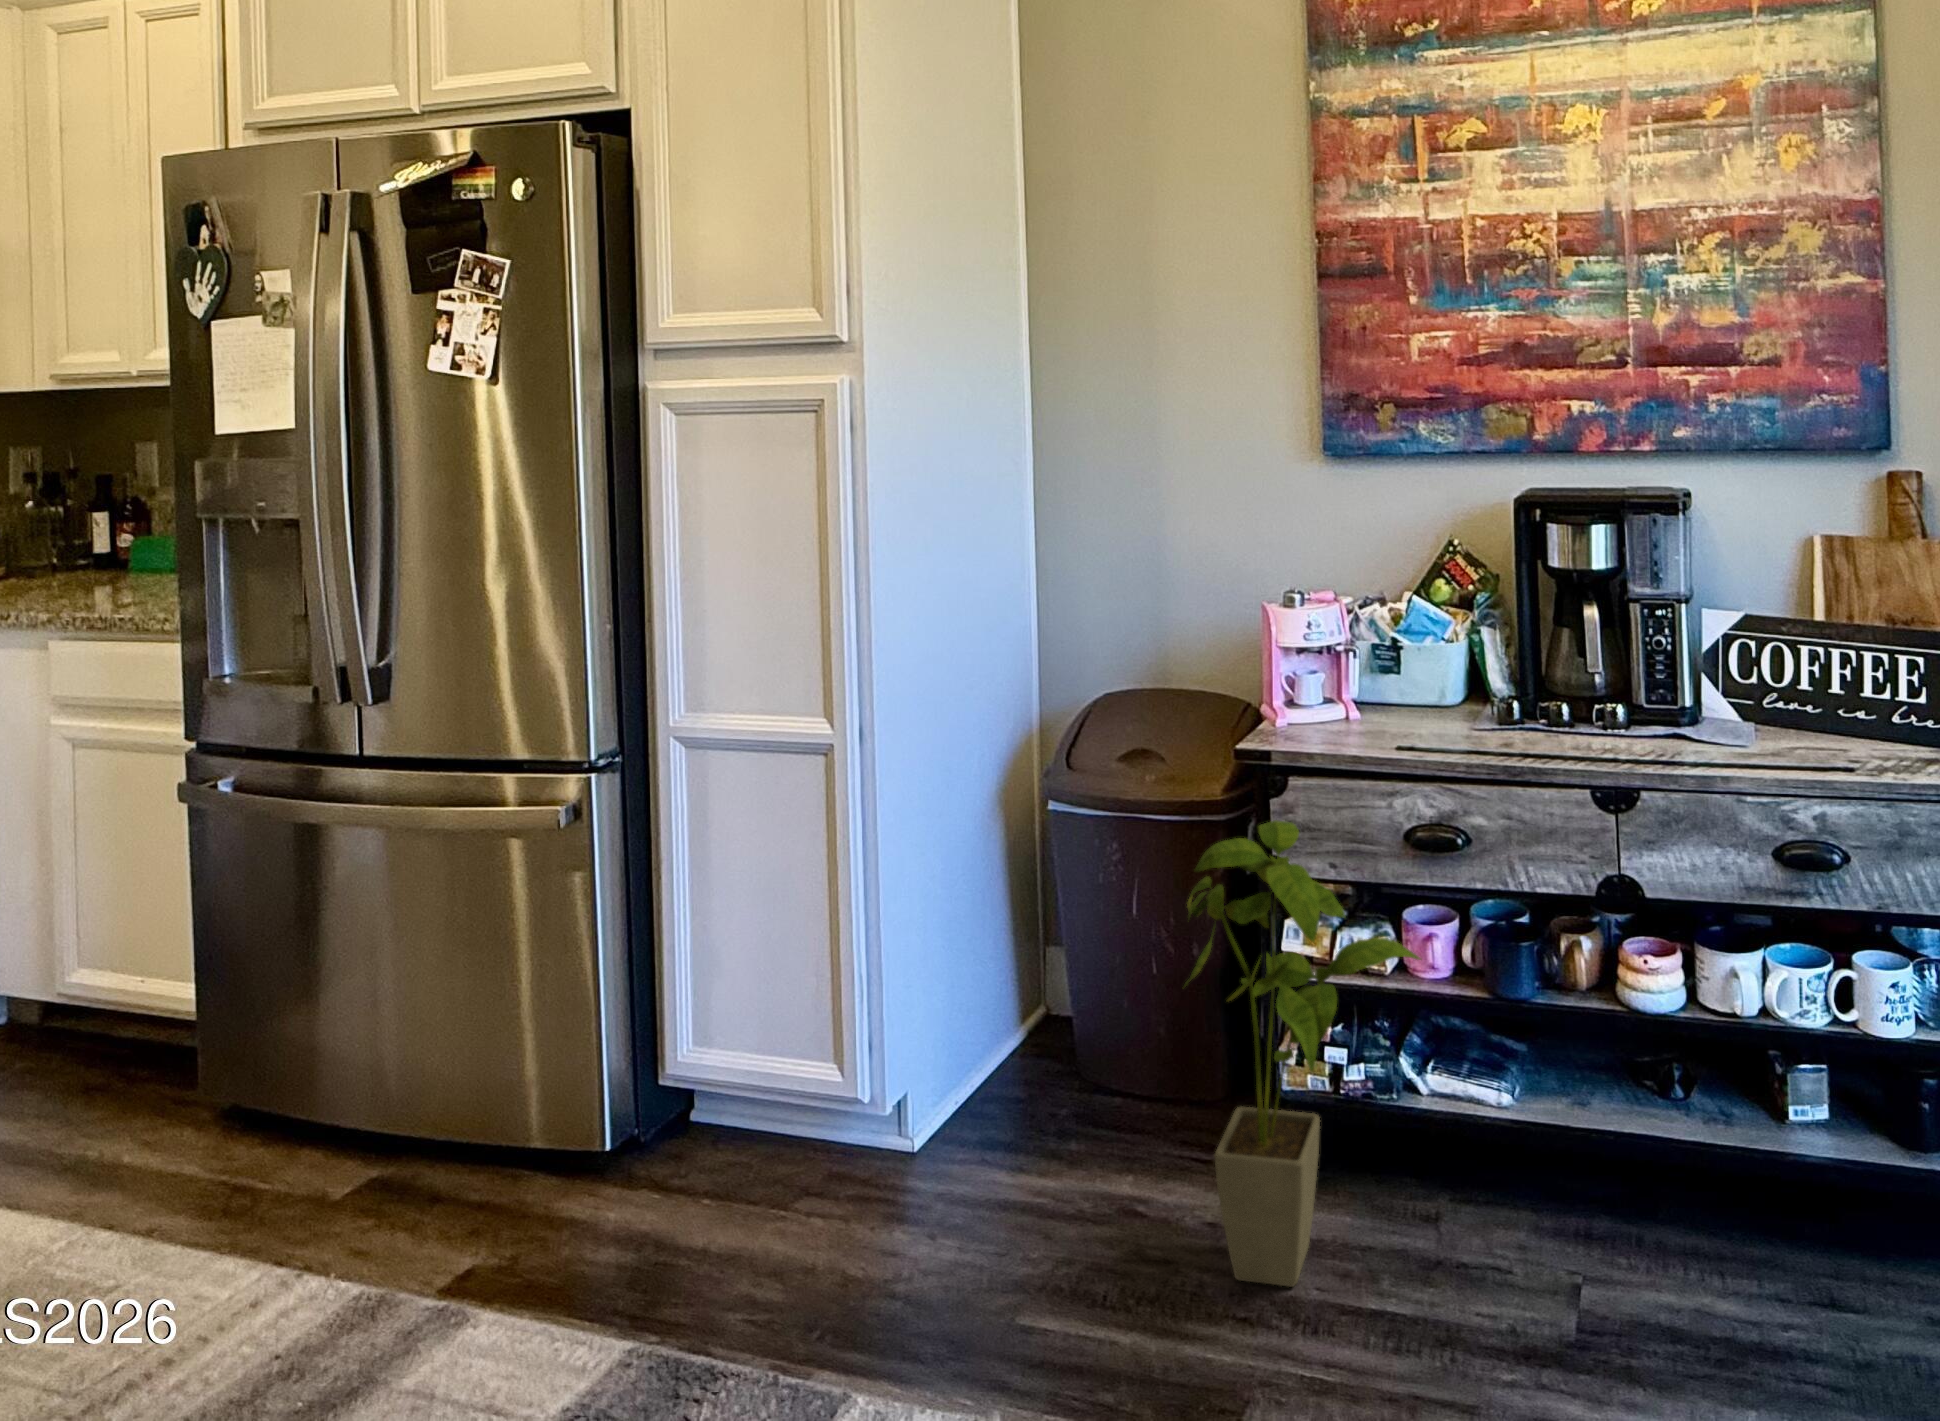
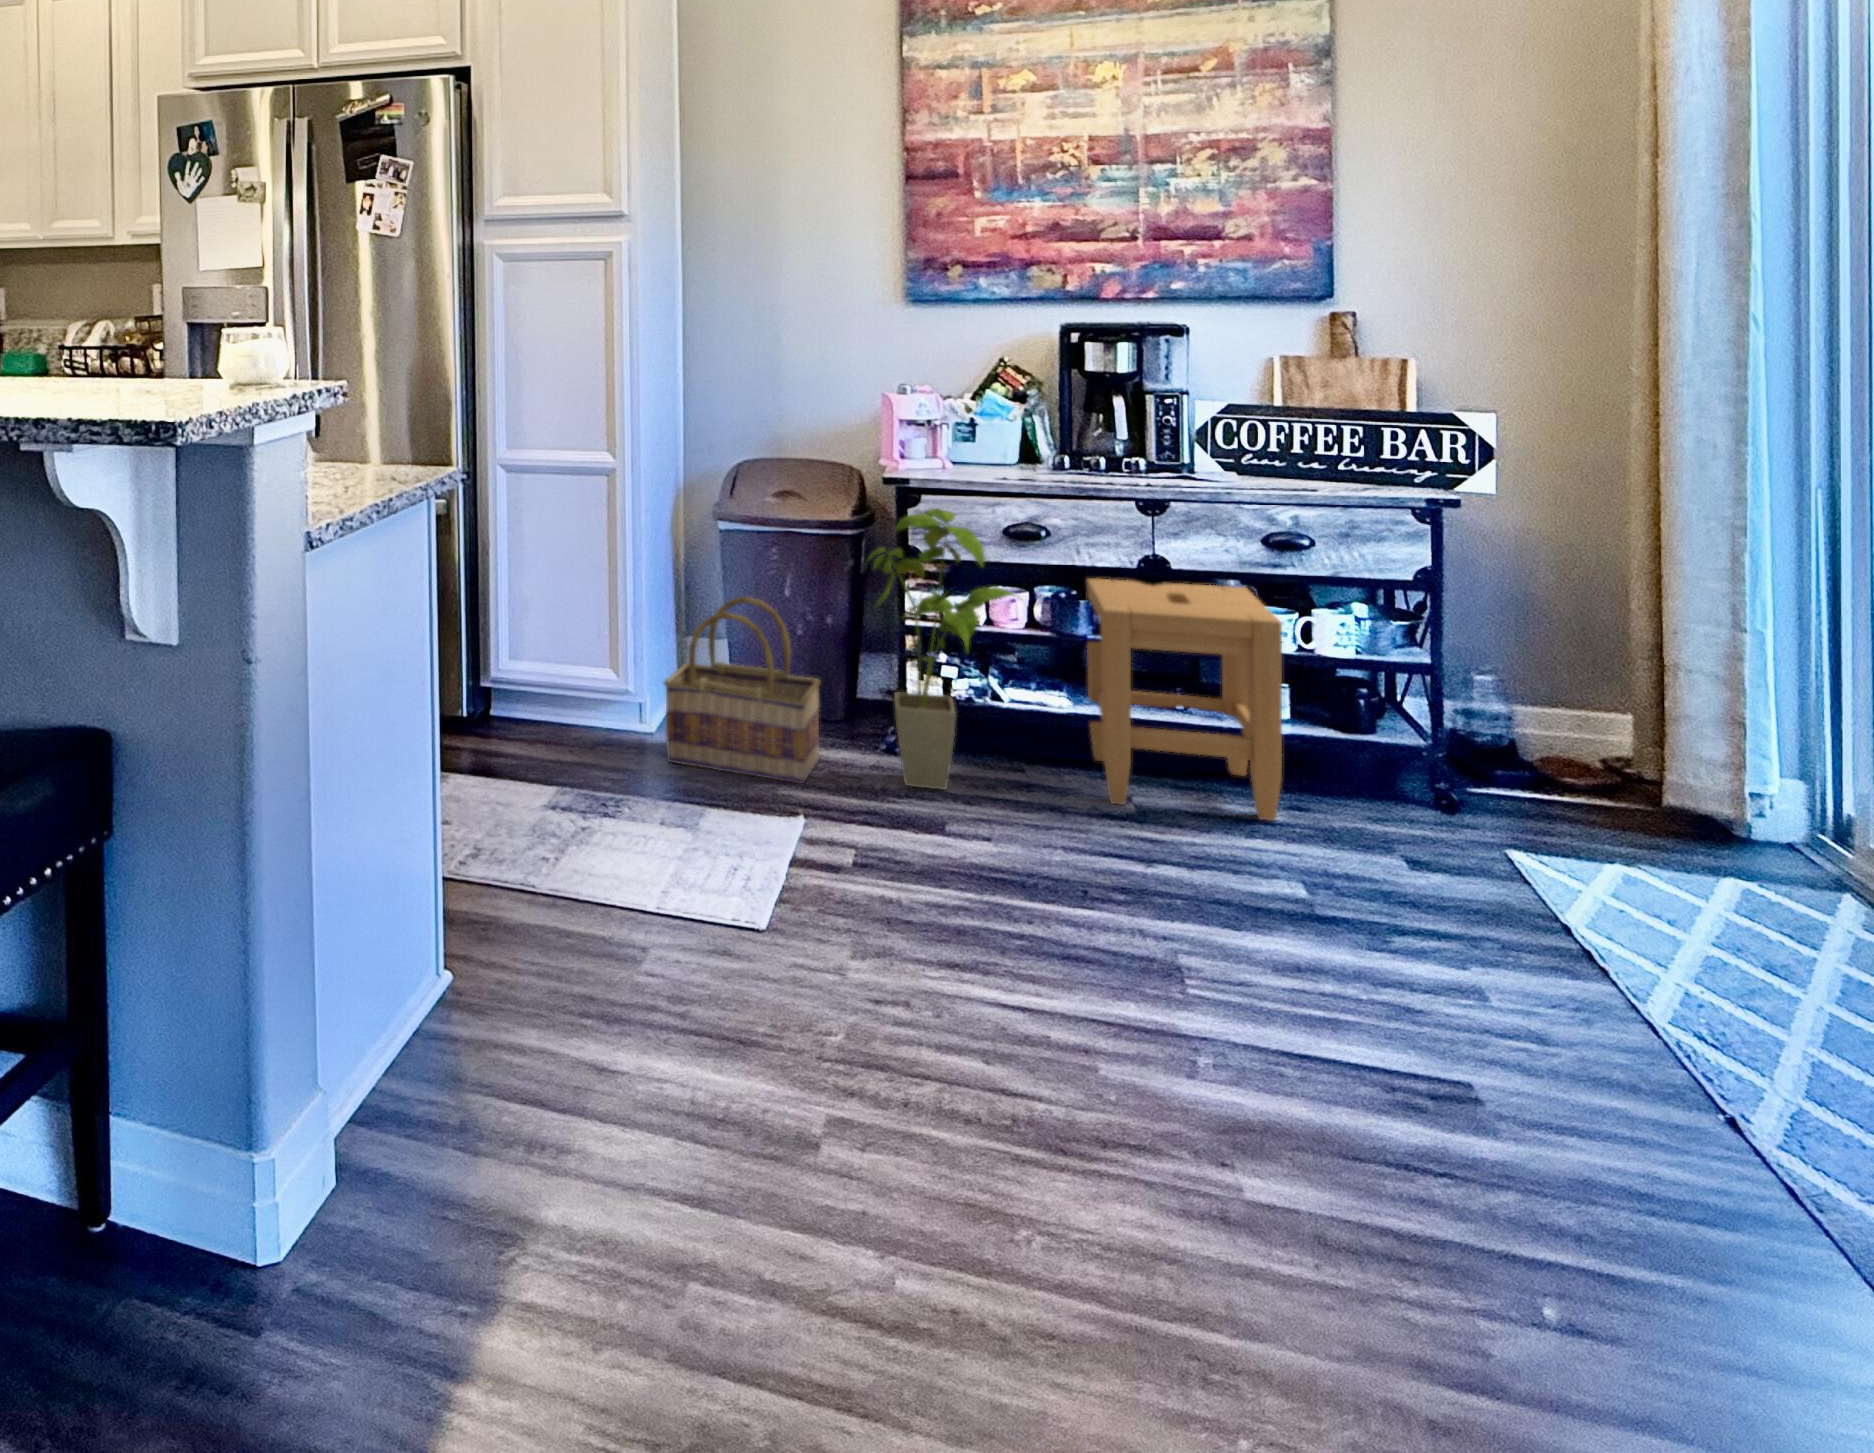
stool: none [1523,894,1793,1343] -> present [1086,579,1282,821]
basket: none [880,944,1134,1283] -> present [664,596,820,783]

